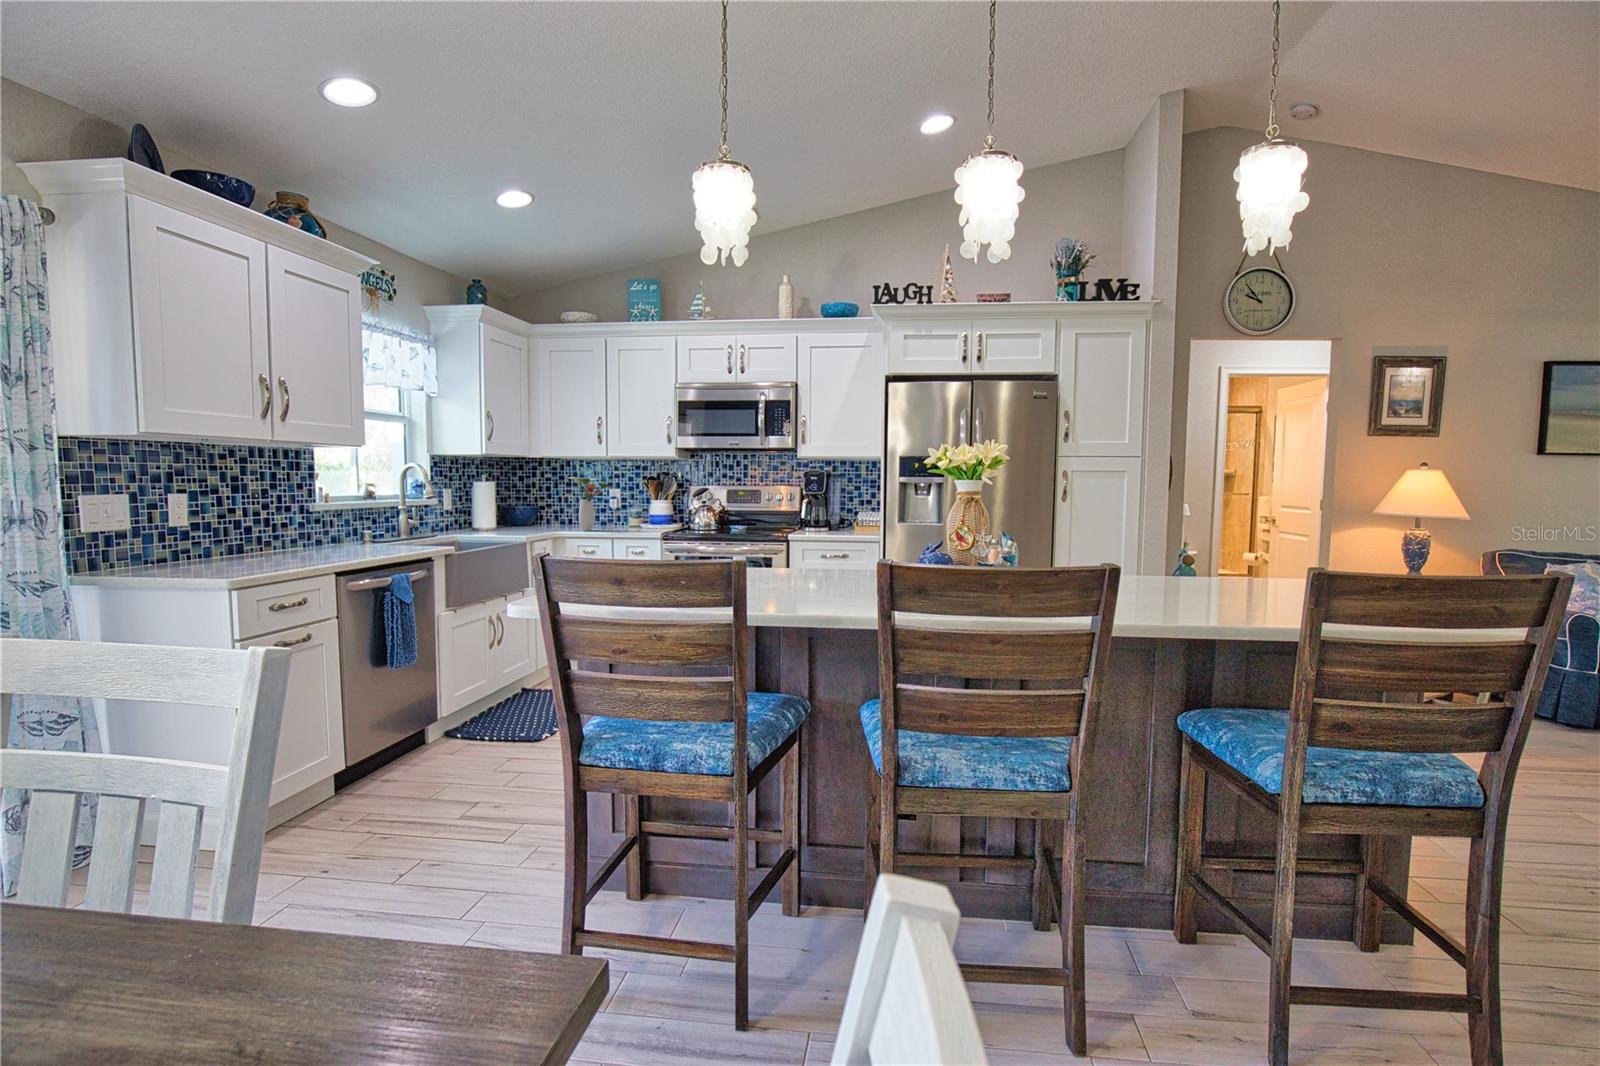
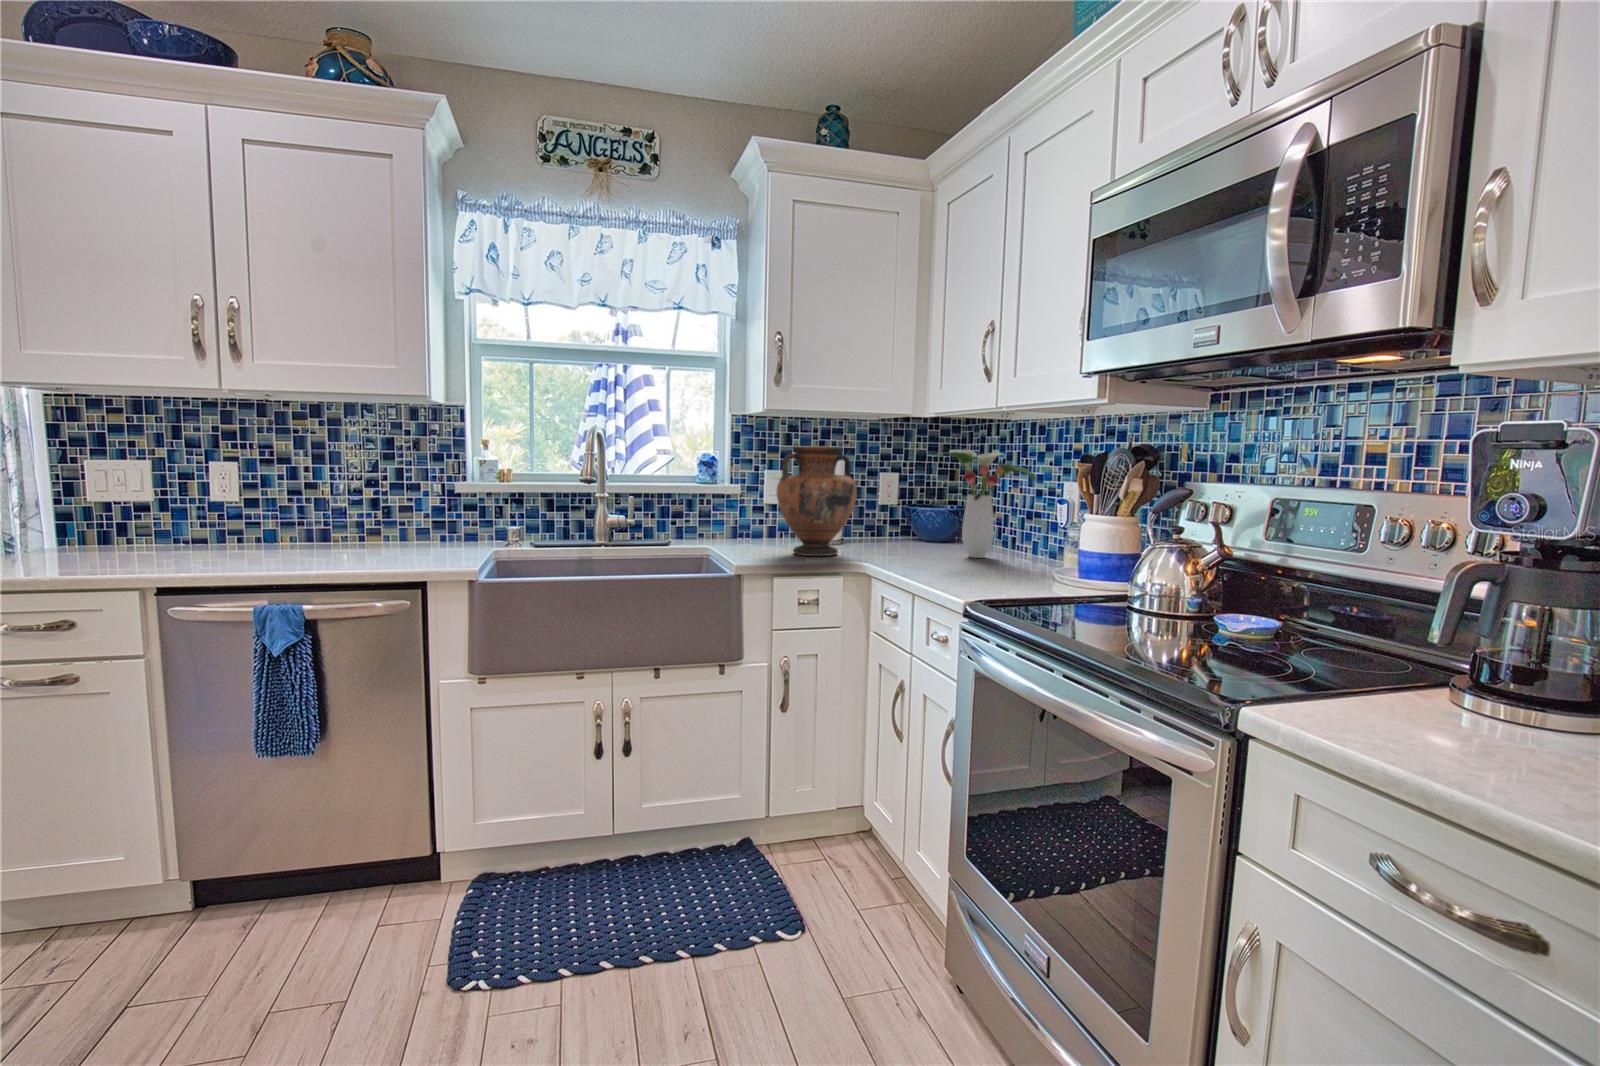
vase: none [499,476,546,536] -> present [777,446,857,556]

